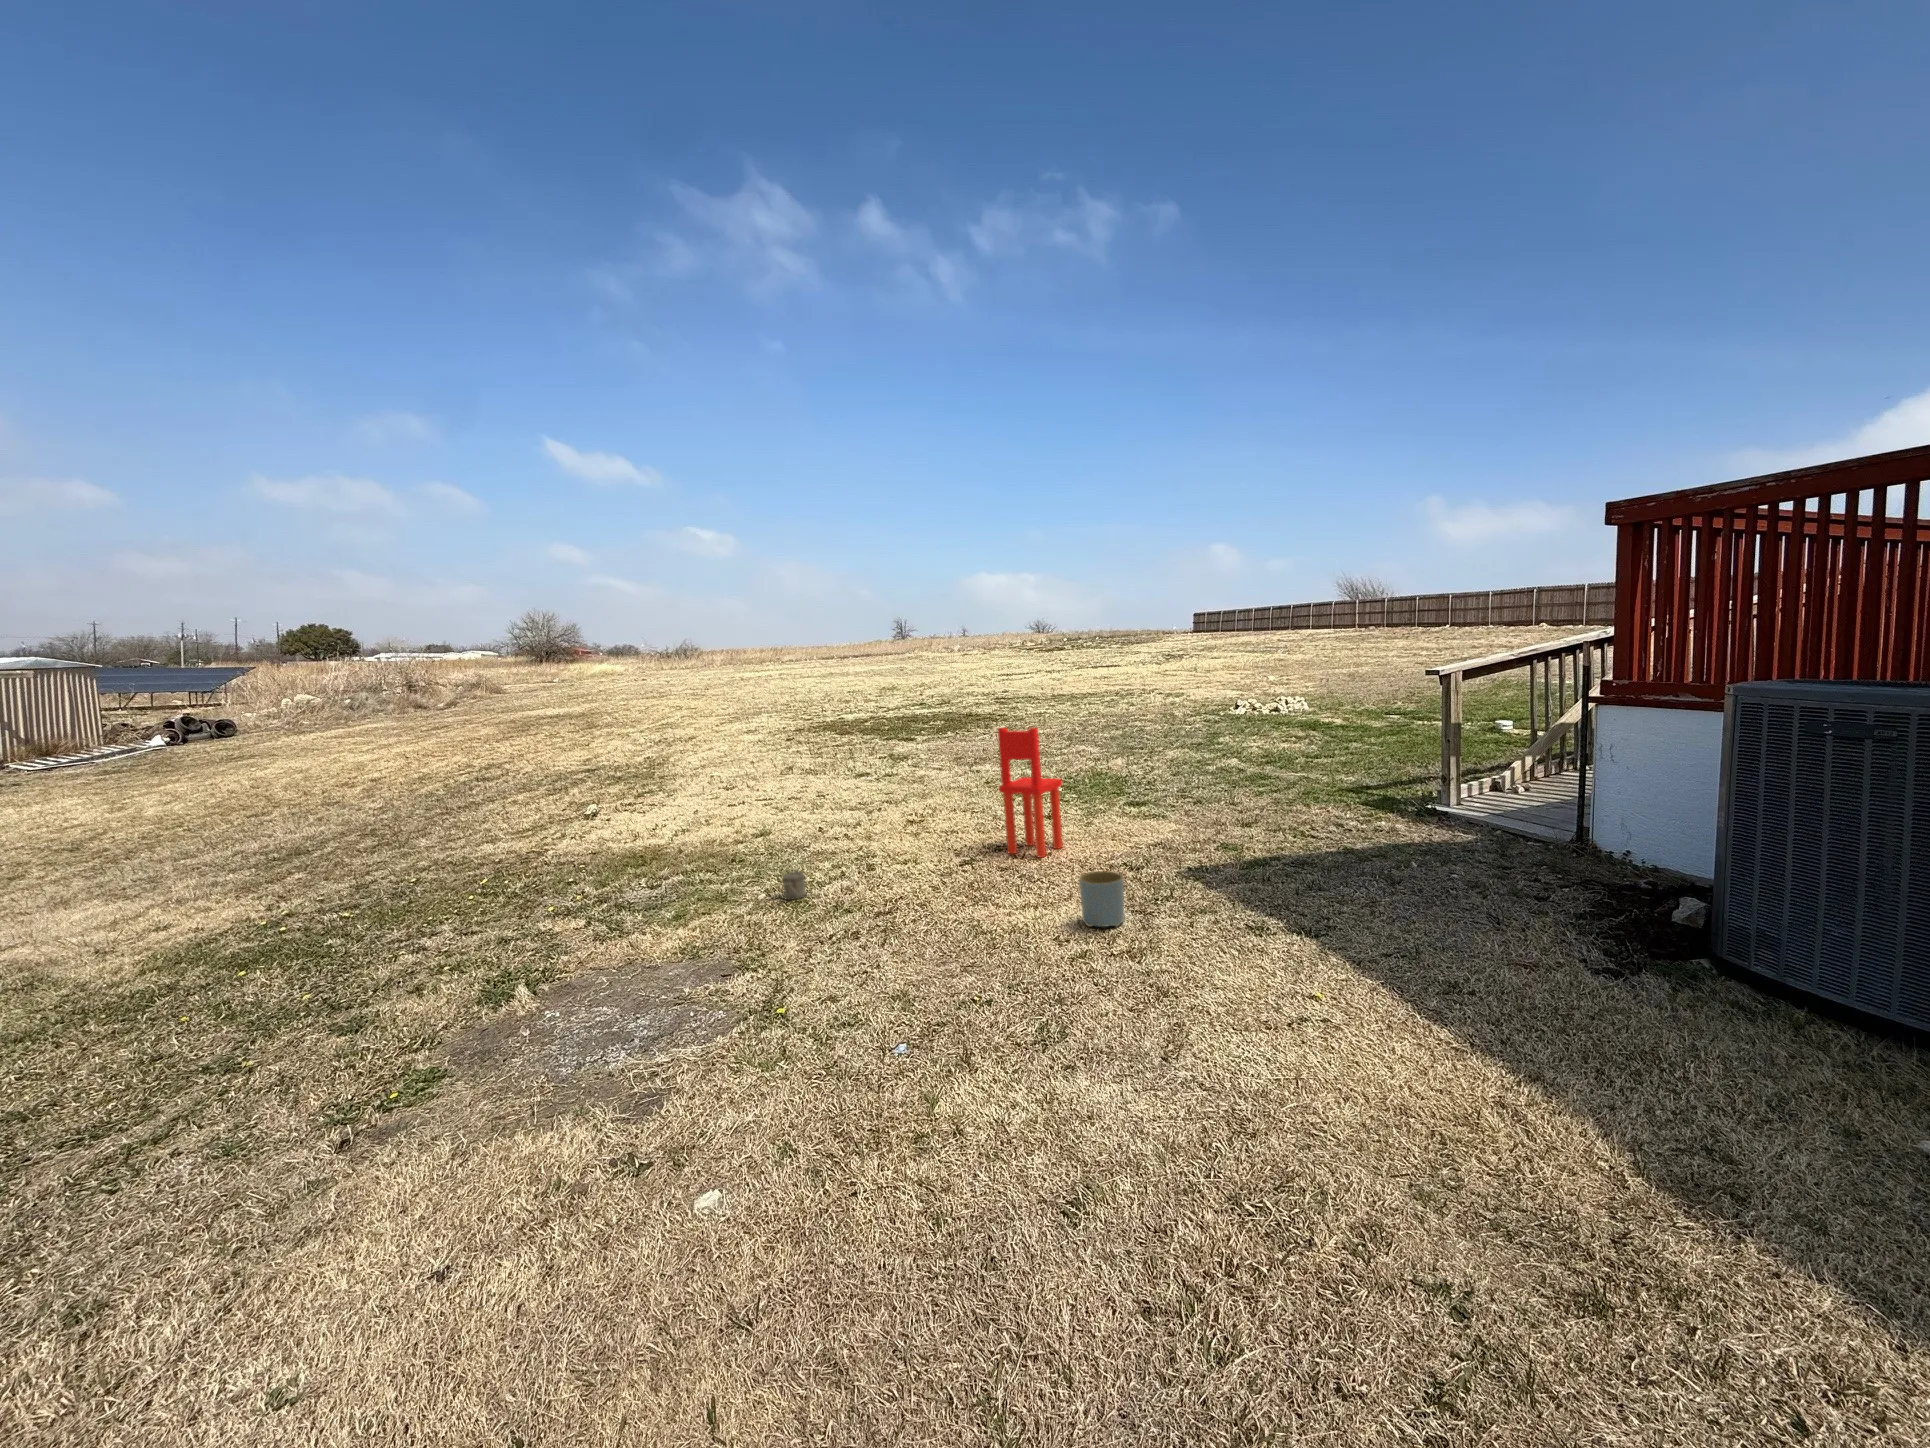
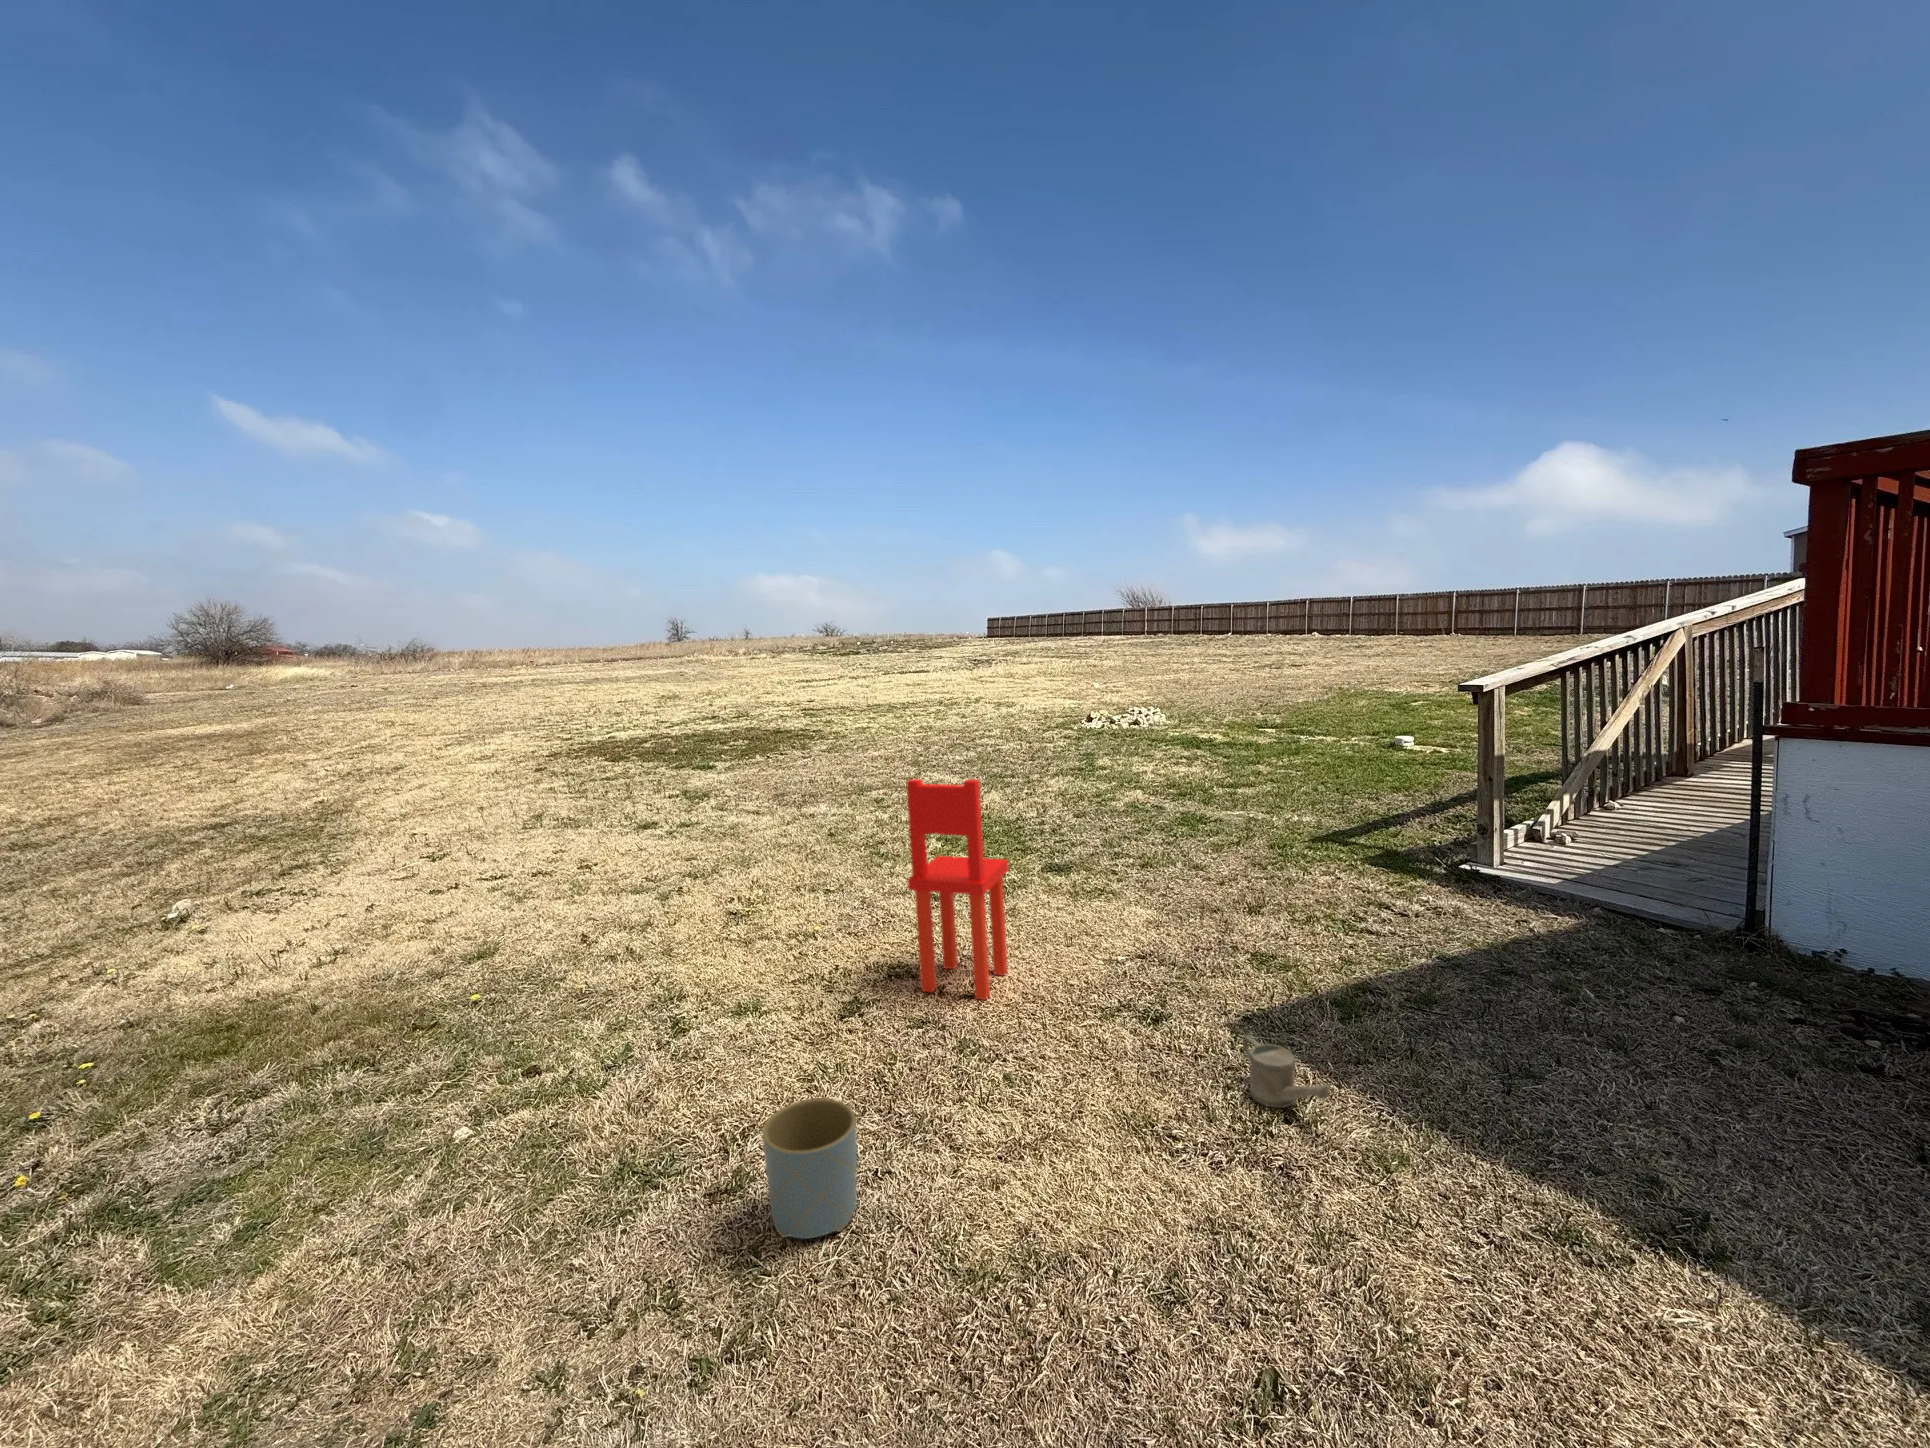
watering can: present [782,870,806,900] -> present [1243,1035,1330,1108]
planter: present [1079,871,1124,927] -> present [762,1098,857,1239]

